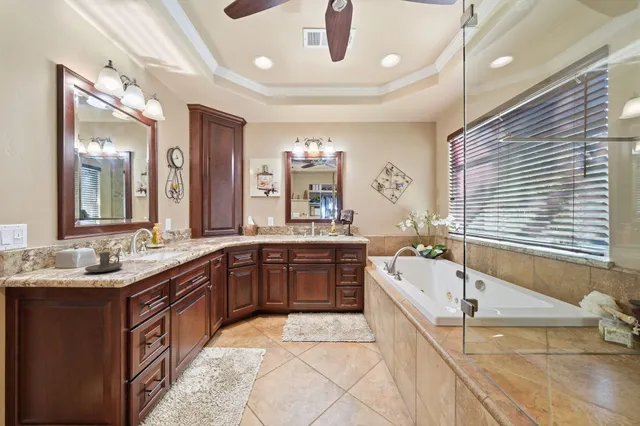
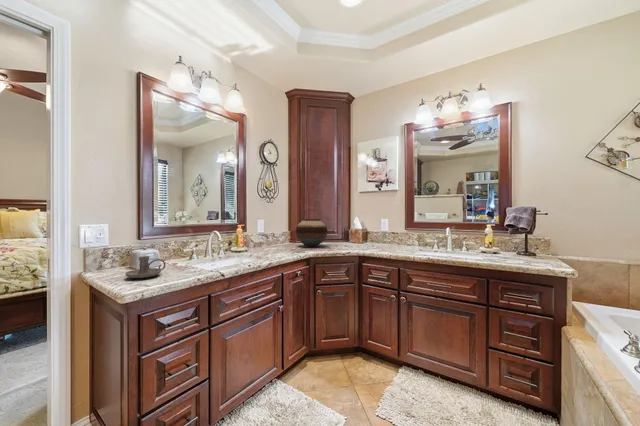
vase: none [203,217,231,240] -> present [296,219,327,247]

